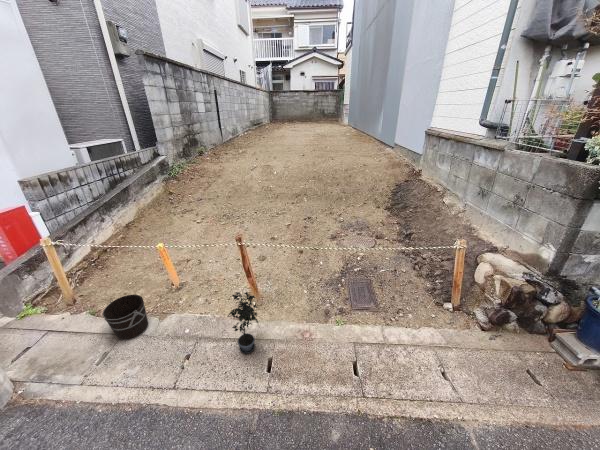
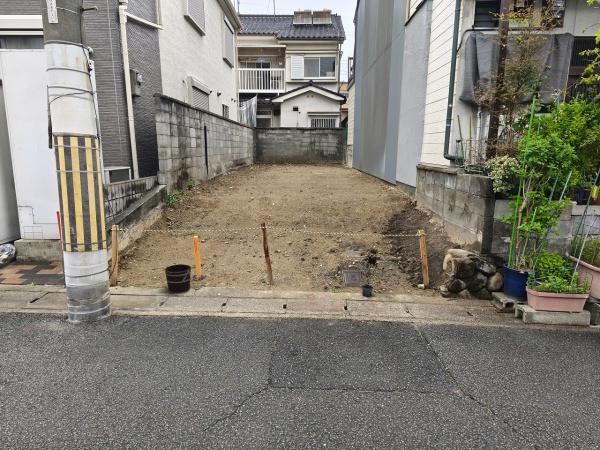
potted plant: present [227,292,258,353] -> present [360,249,382,296]

